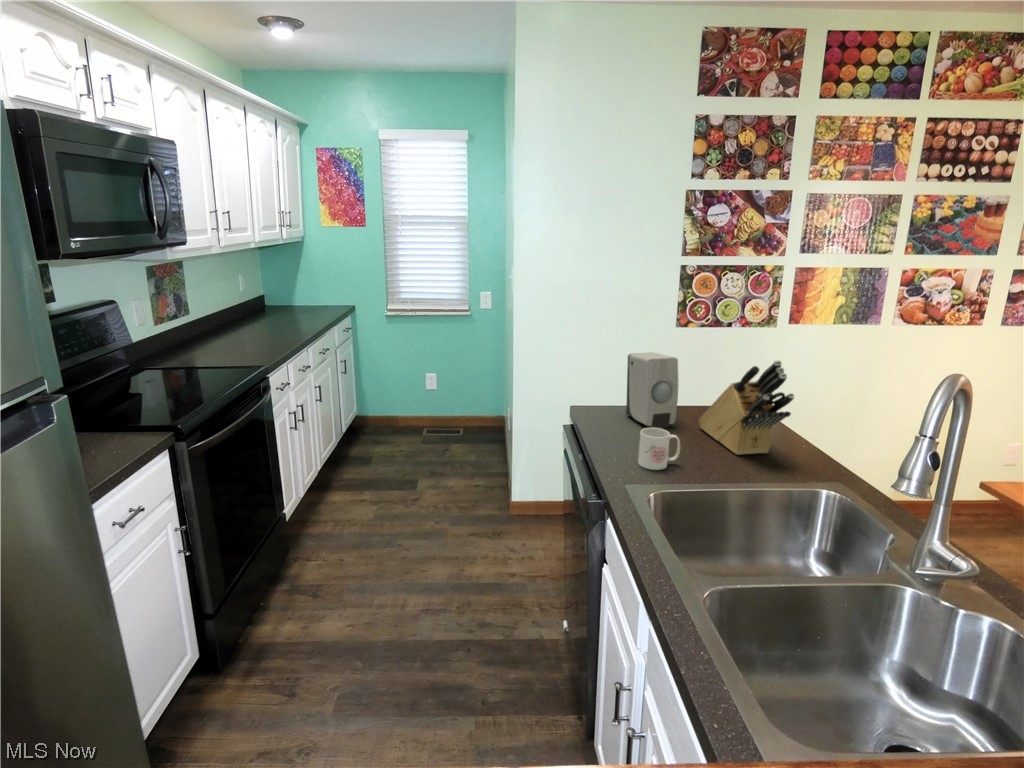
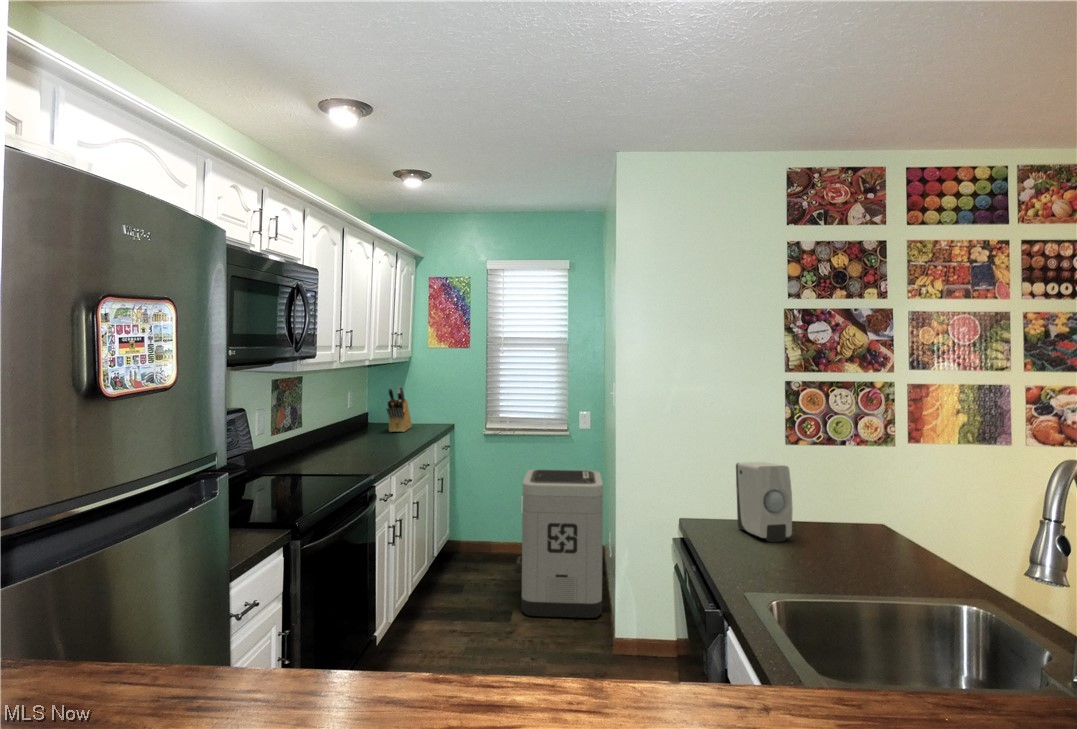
trash can: none [425,352,504,487] -> present [522,469,603,618]
knife block: present [699,360,794,455] -> present [387,387,412,432]
mug: present [638,428,680,470] -> none [755,534,800,579]

